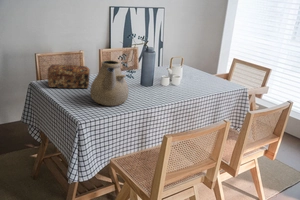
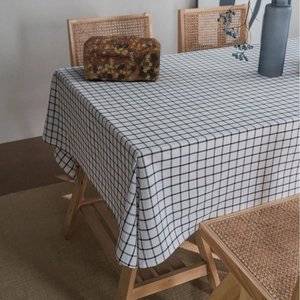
teapot: present [90,60,129,106] -> none [162,23,239,116]

